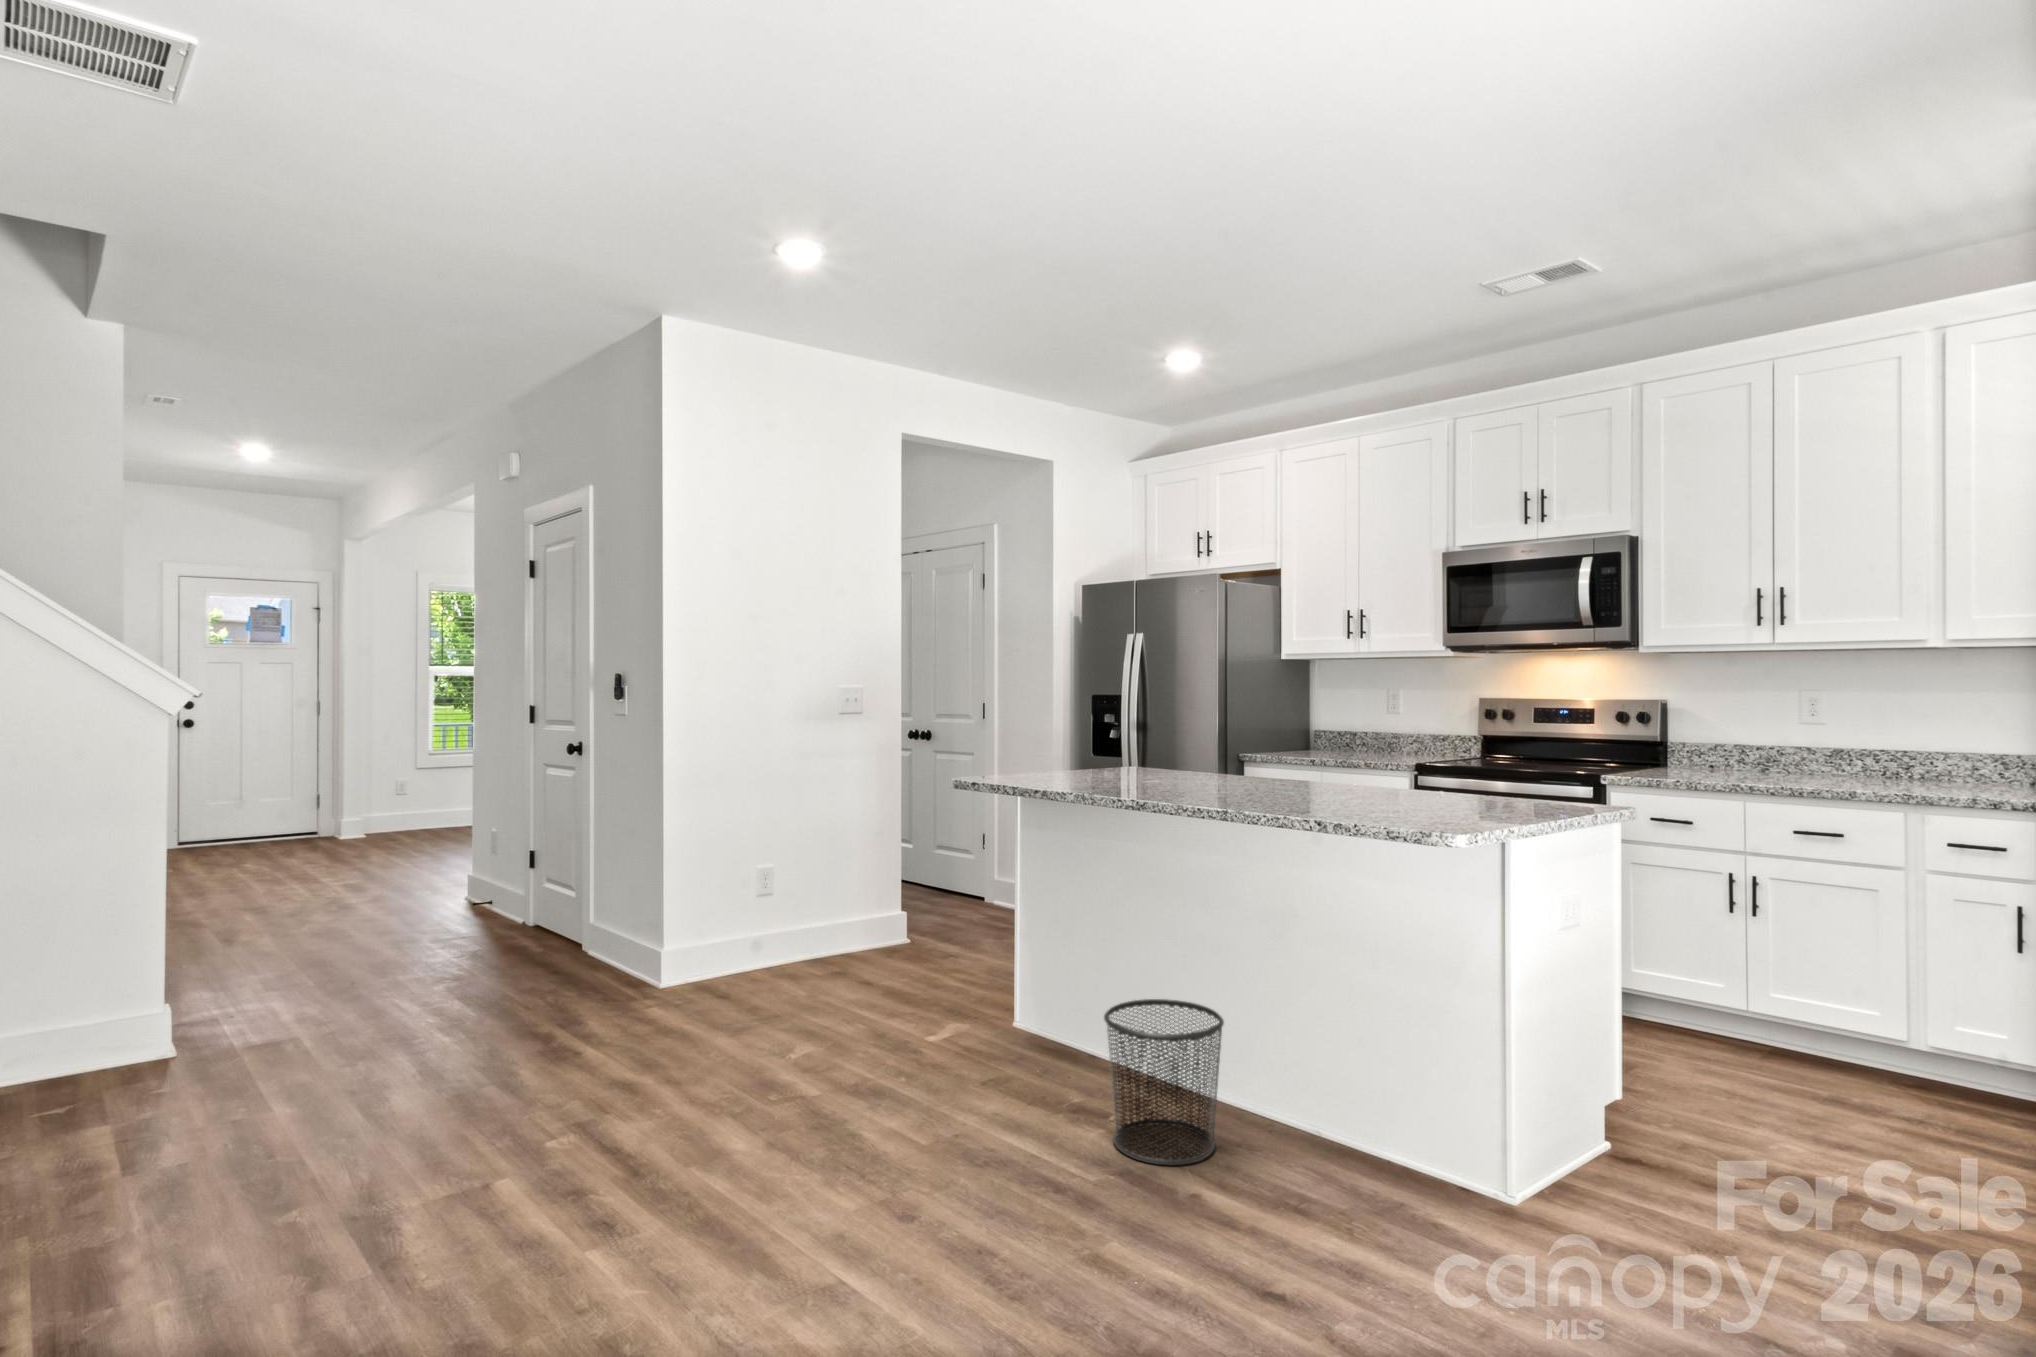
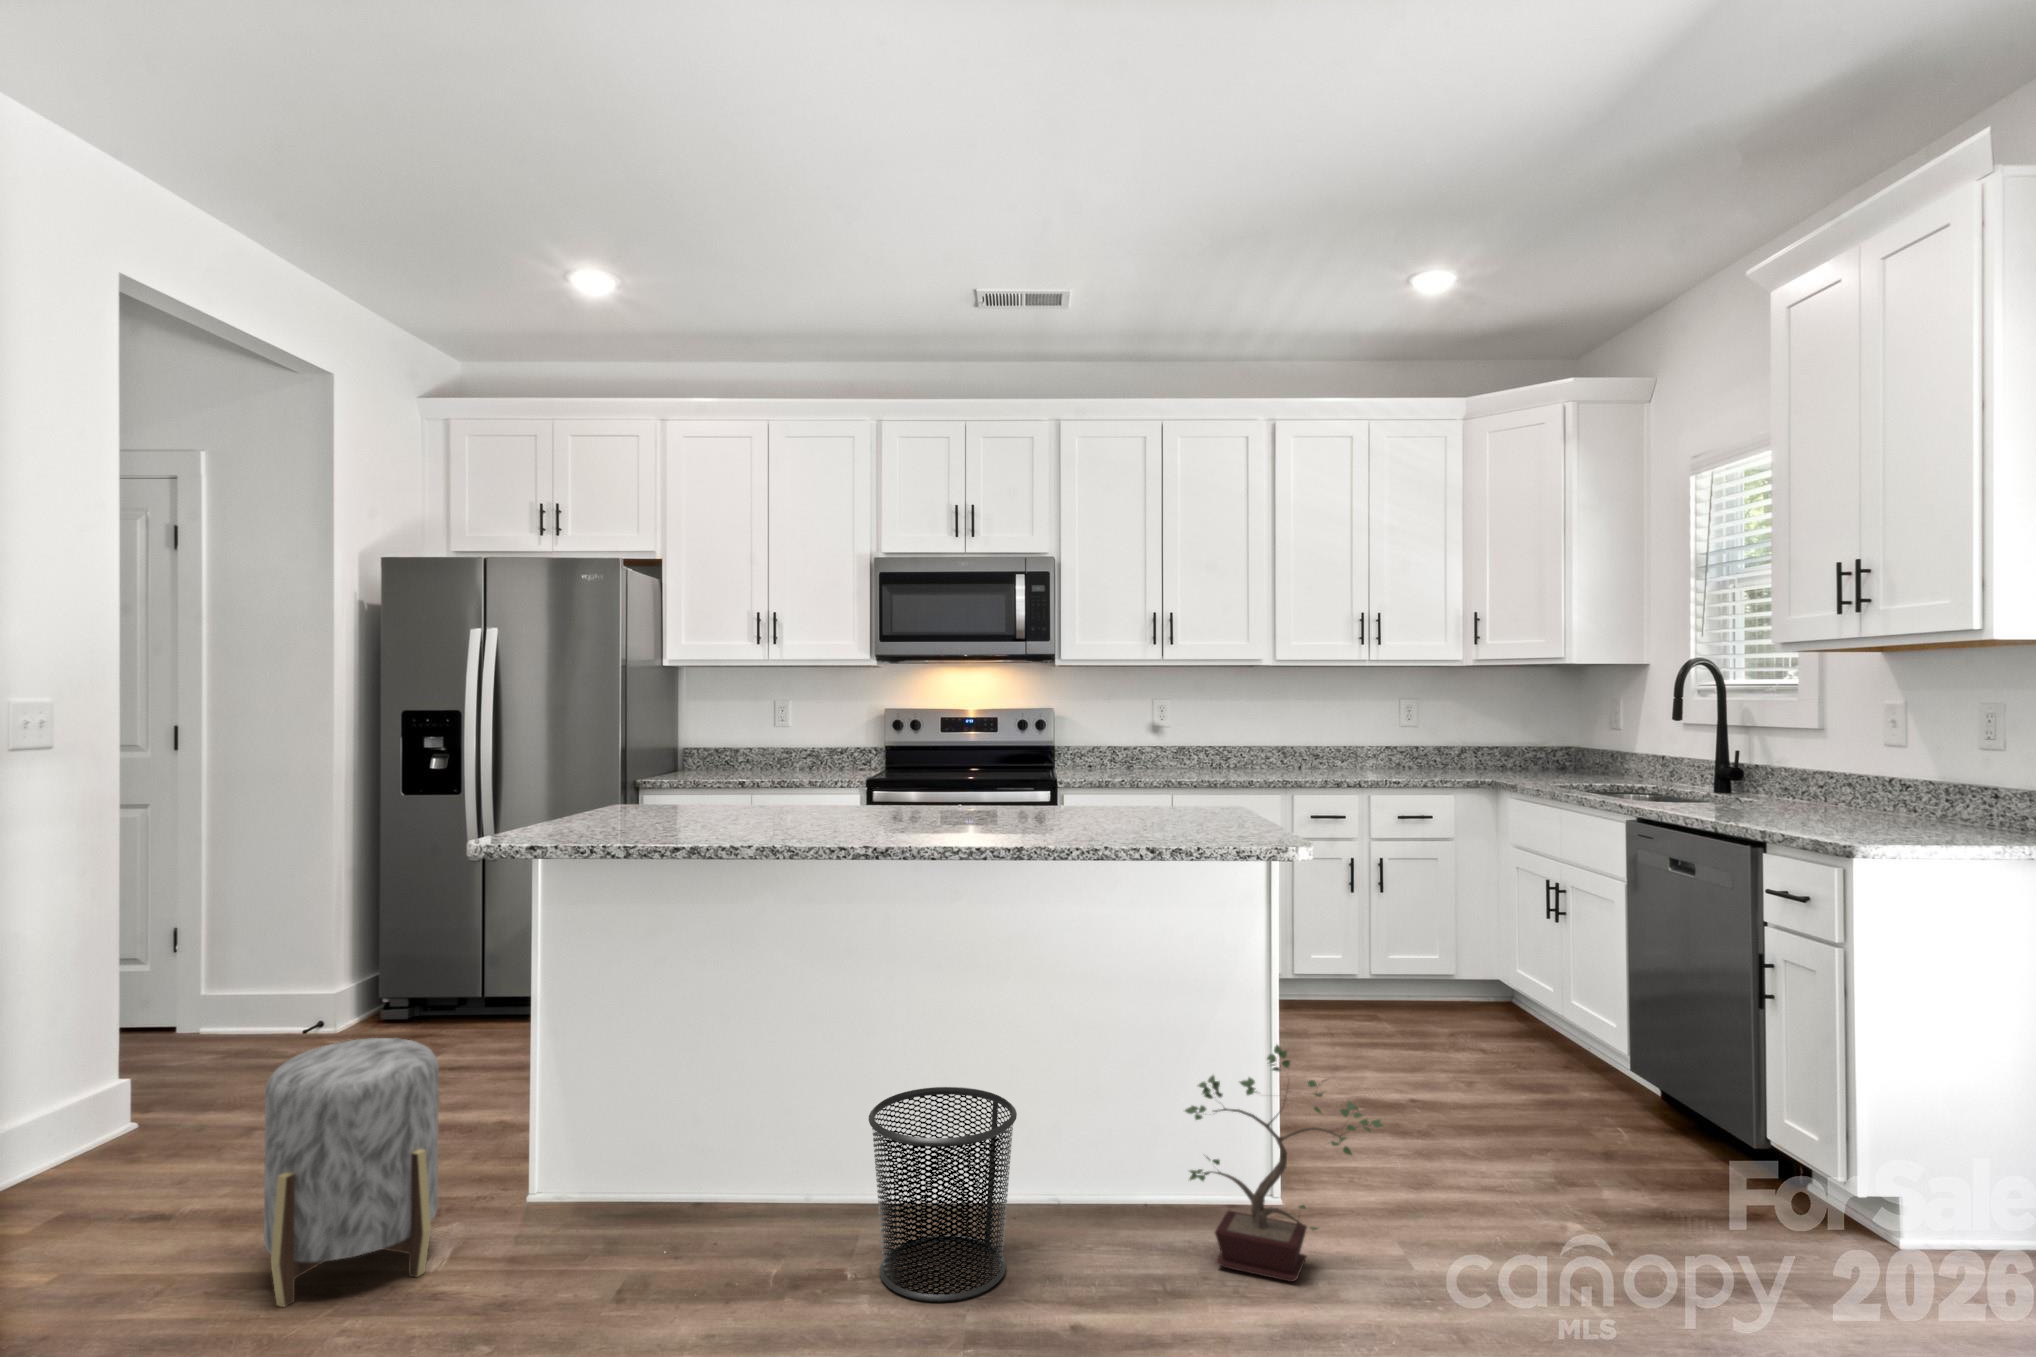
stool: none [845,892,951,1041] -> present [264,1038,439,1307]
potted plant: none [1349,1028,1488,1264] -> present [1185,1045,1383,1282]

